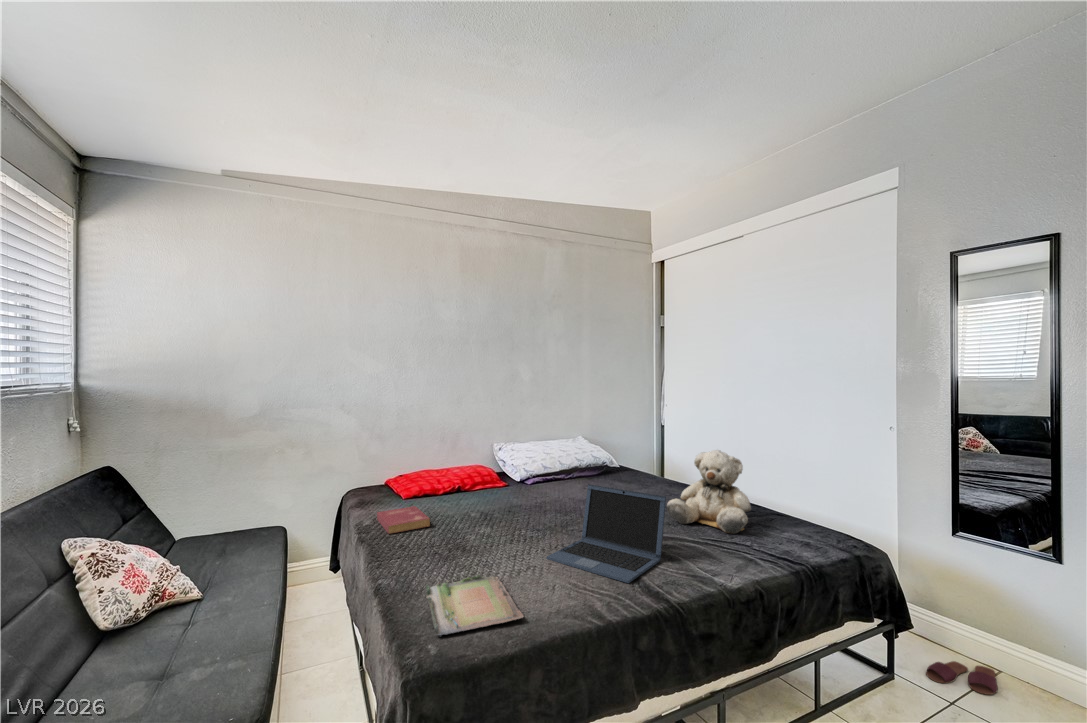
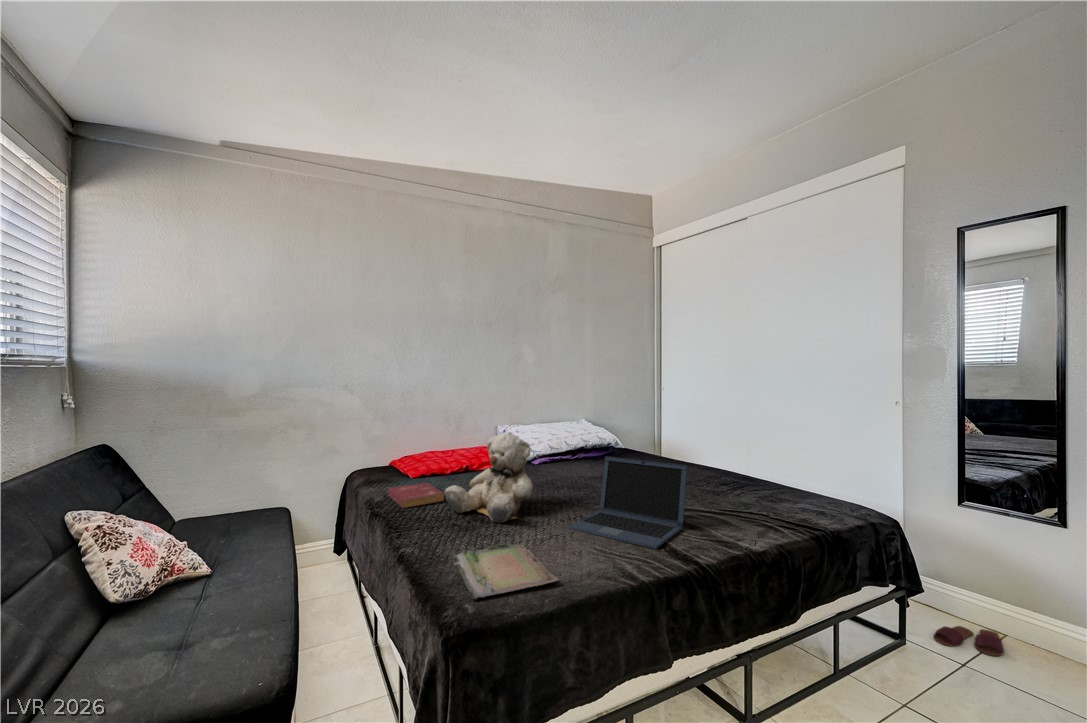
teddy bear: present [667,450,751,534] -> present [444,432,533,523]

